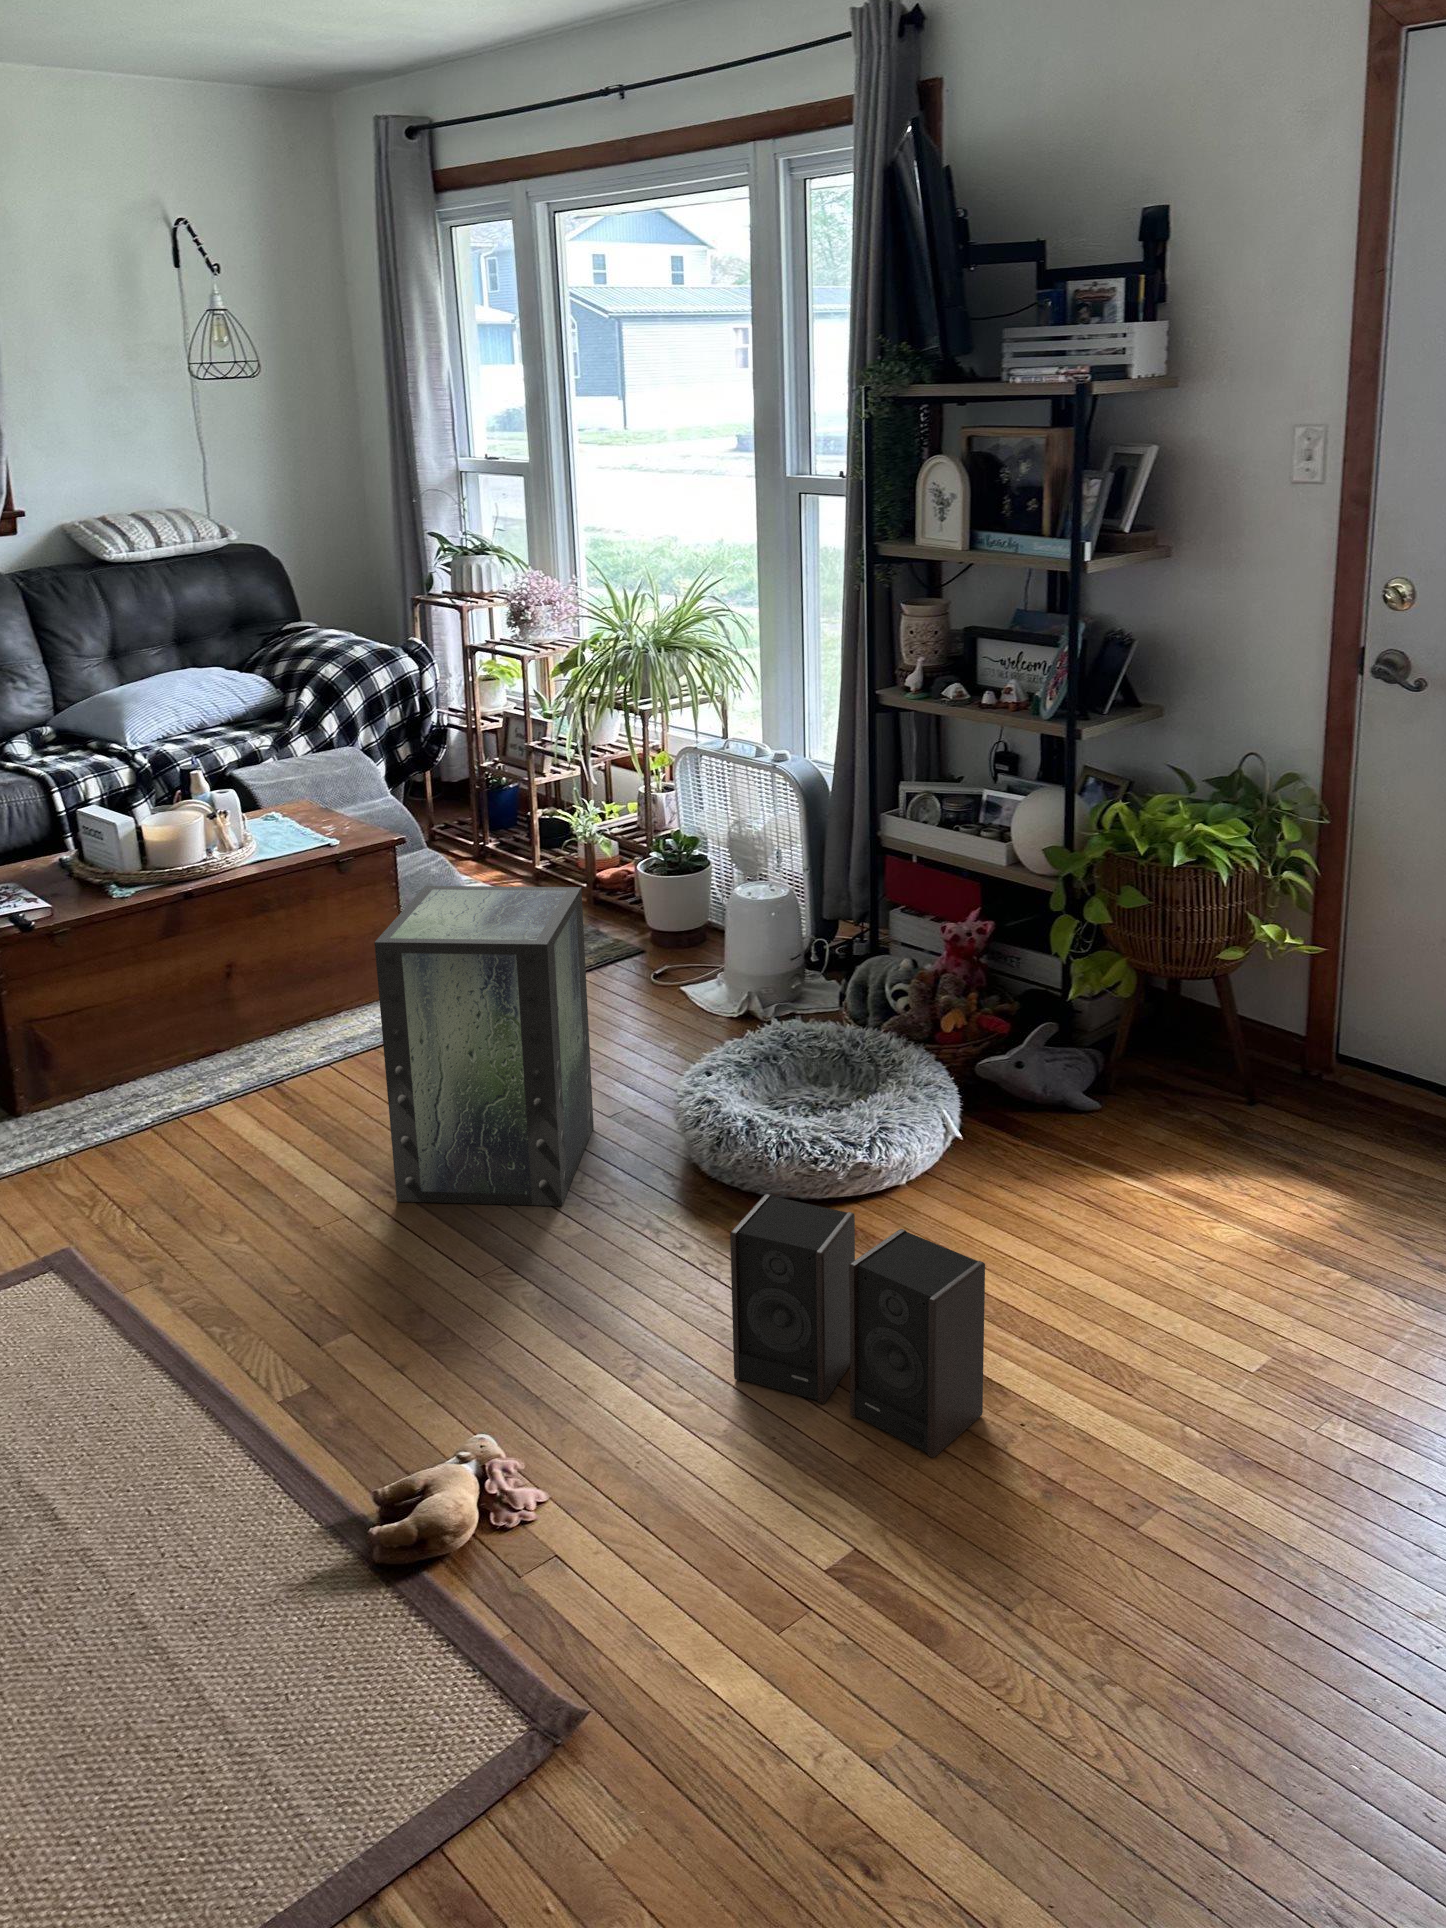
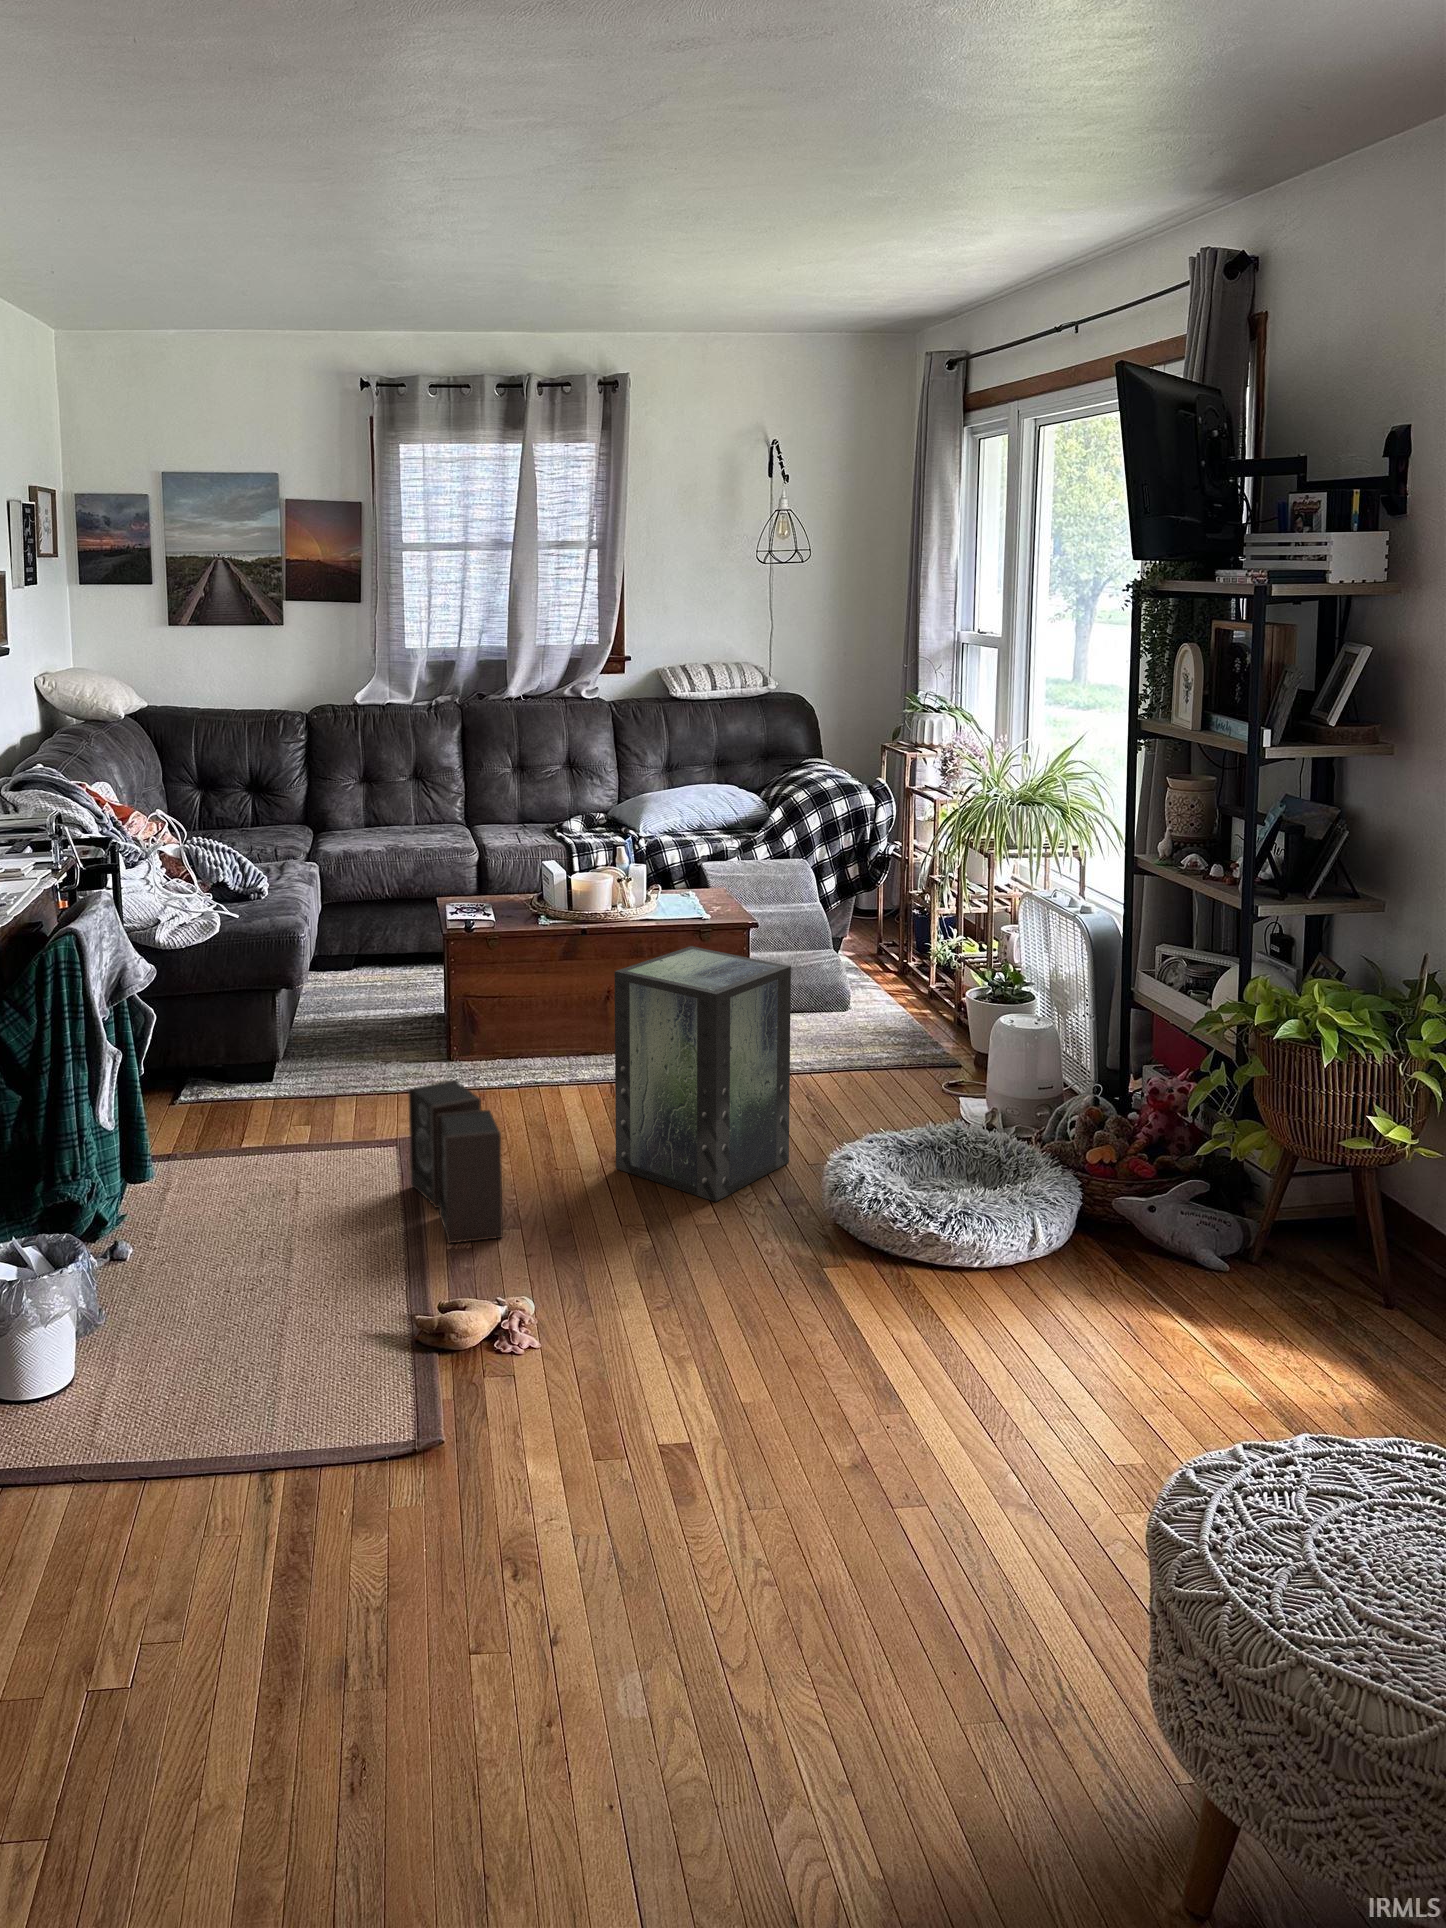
speaker: present [730,1194,985,1457] -> present [408,1080,503,1243]

